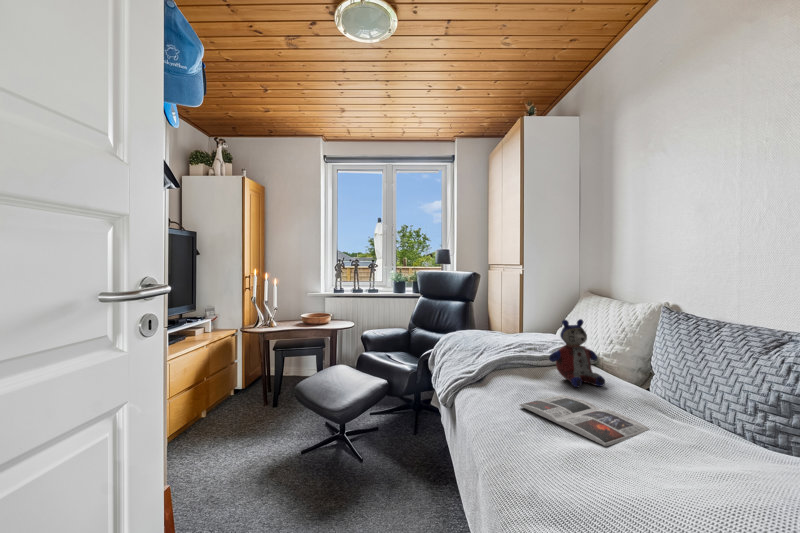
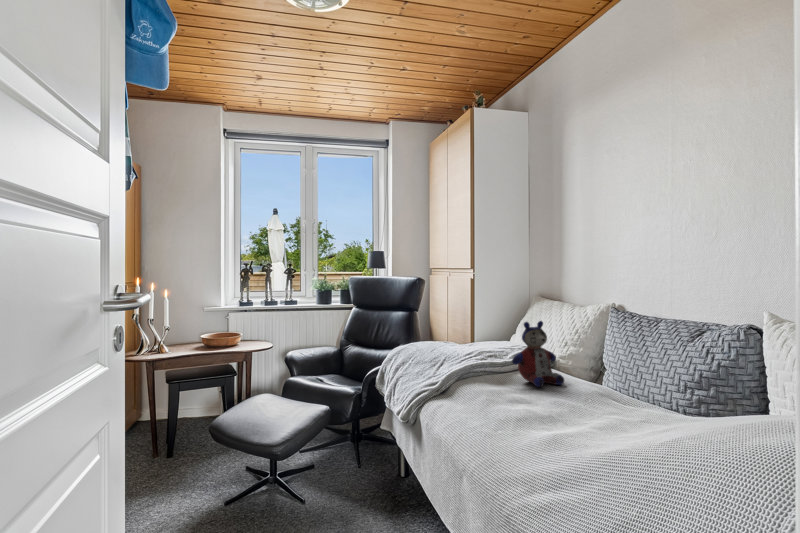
magazine: present [520,395,650,446] -> none [489,394,606,427]

